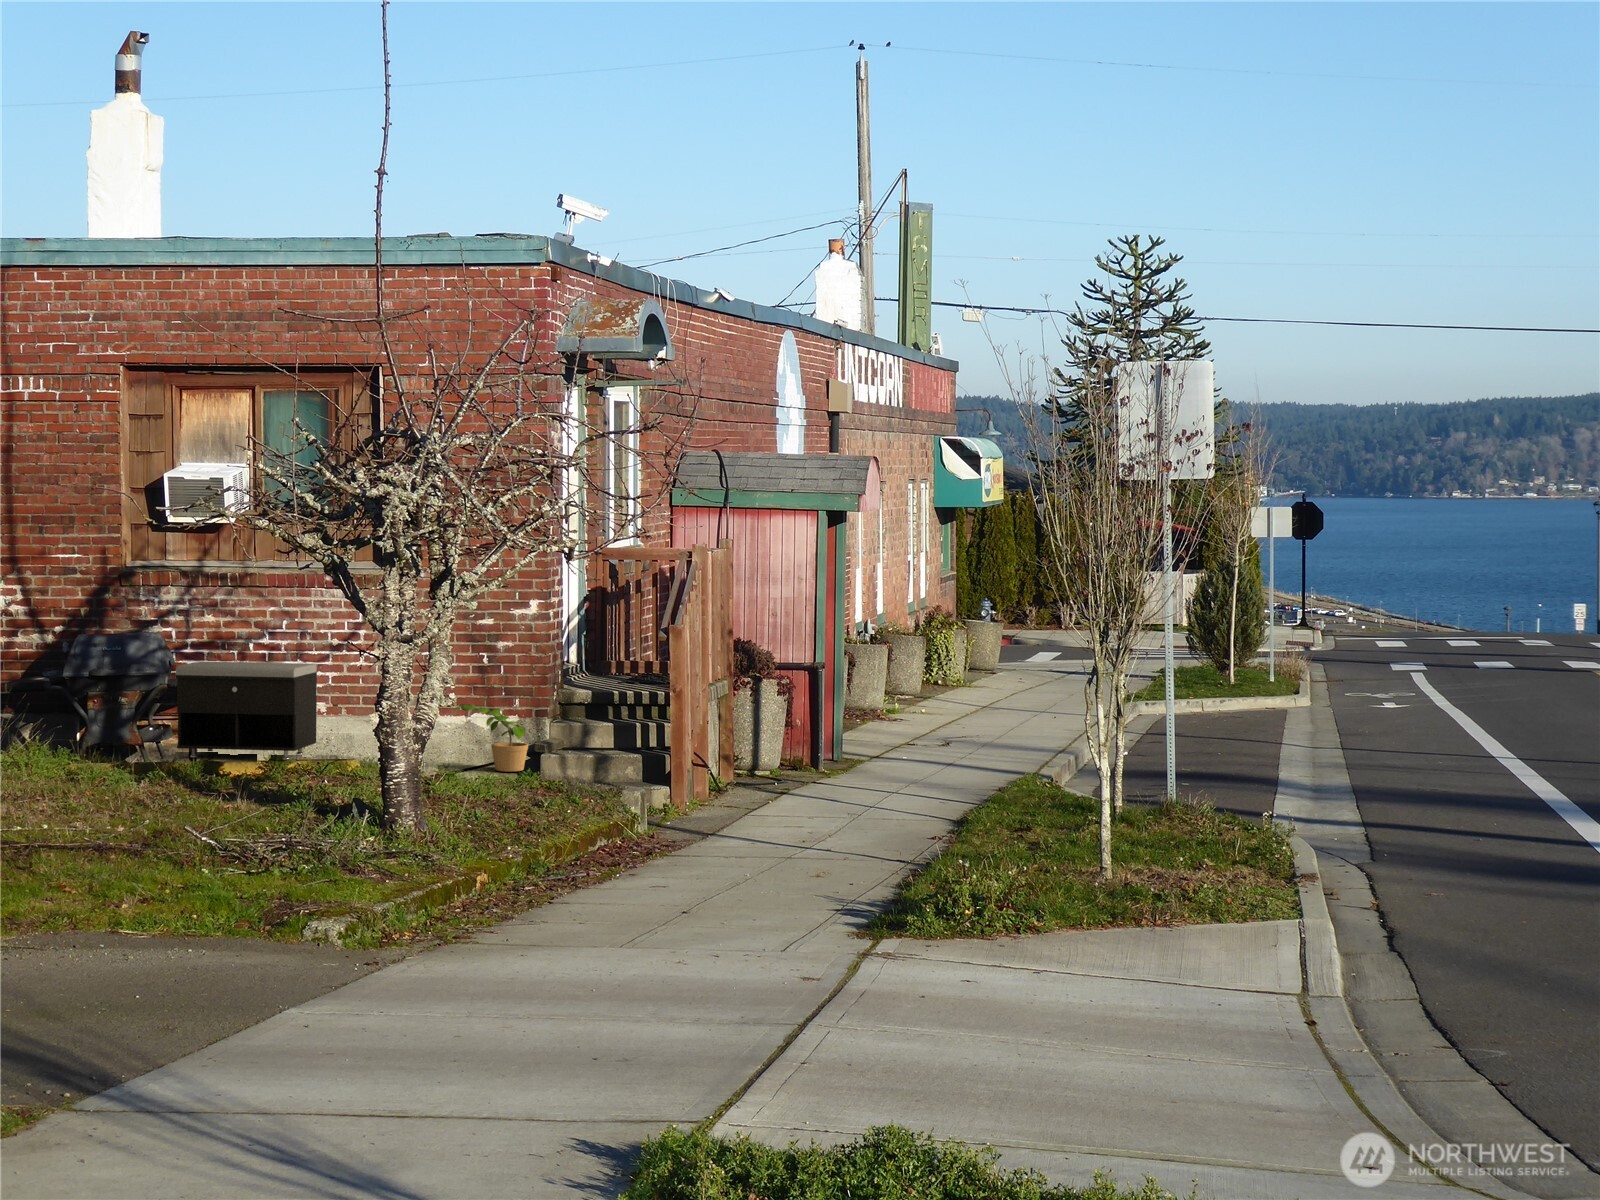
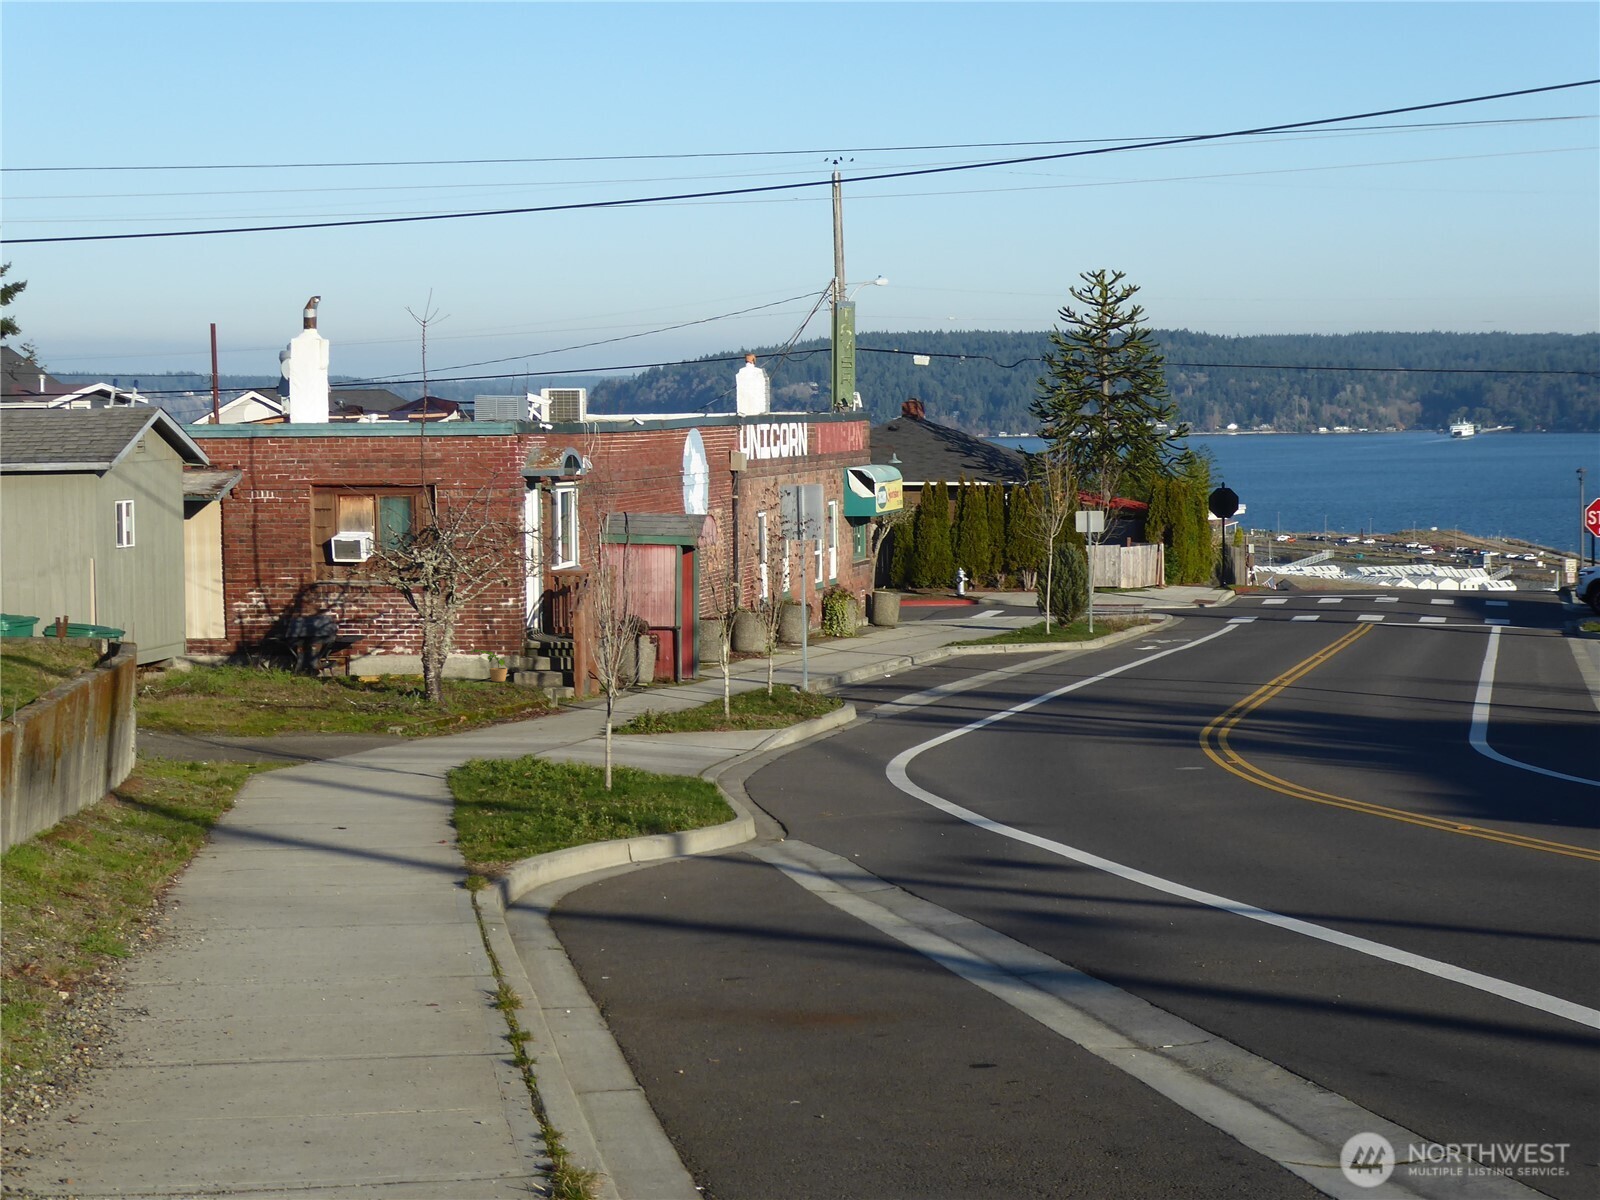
storage bench: present [176,661,317,760] -> none [339,629,407,677]

